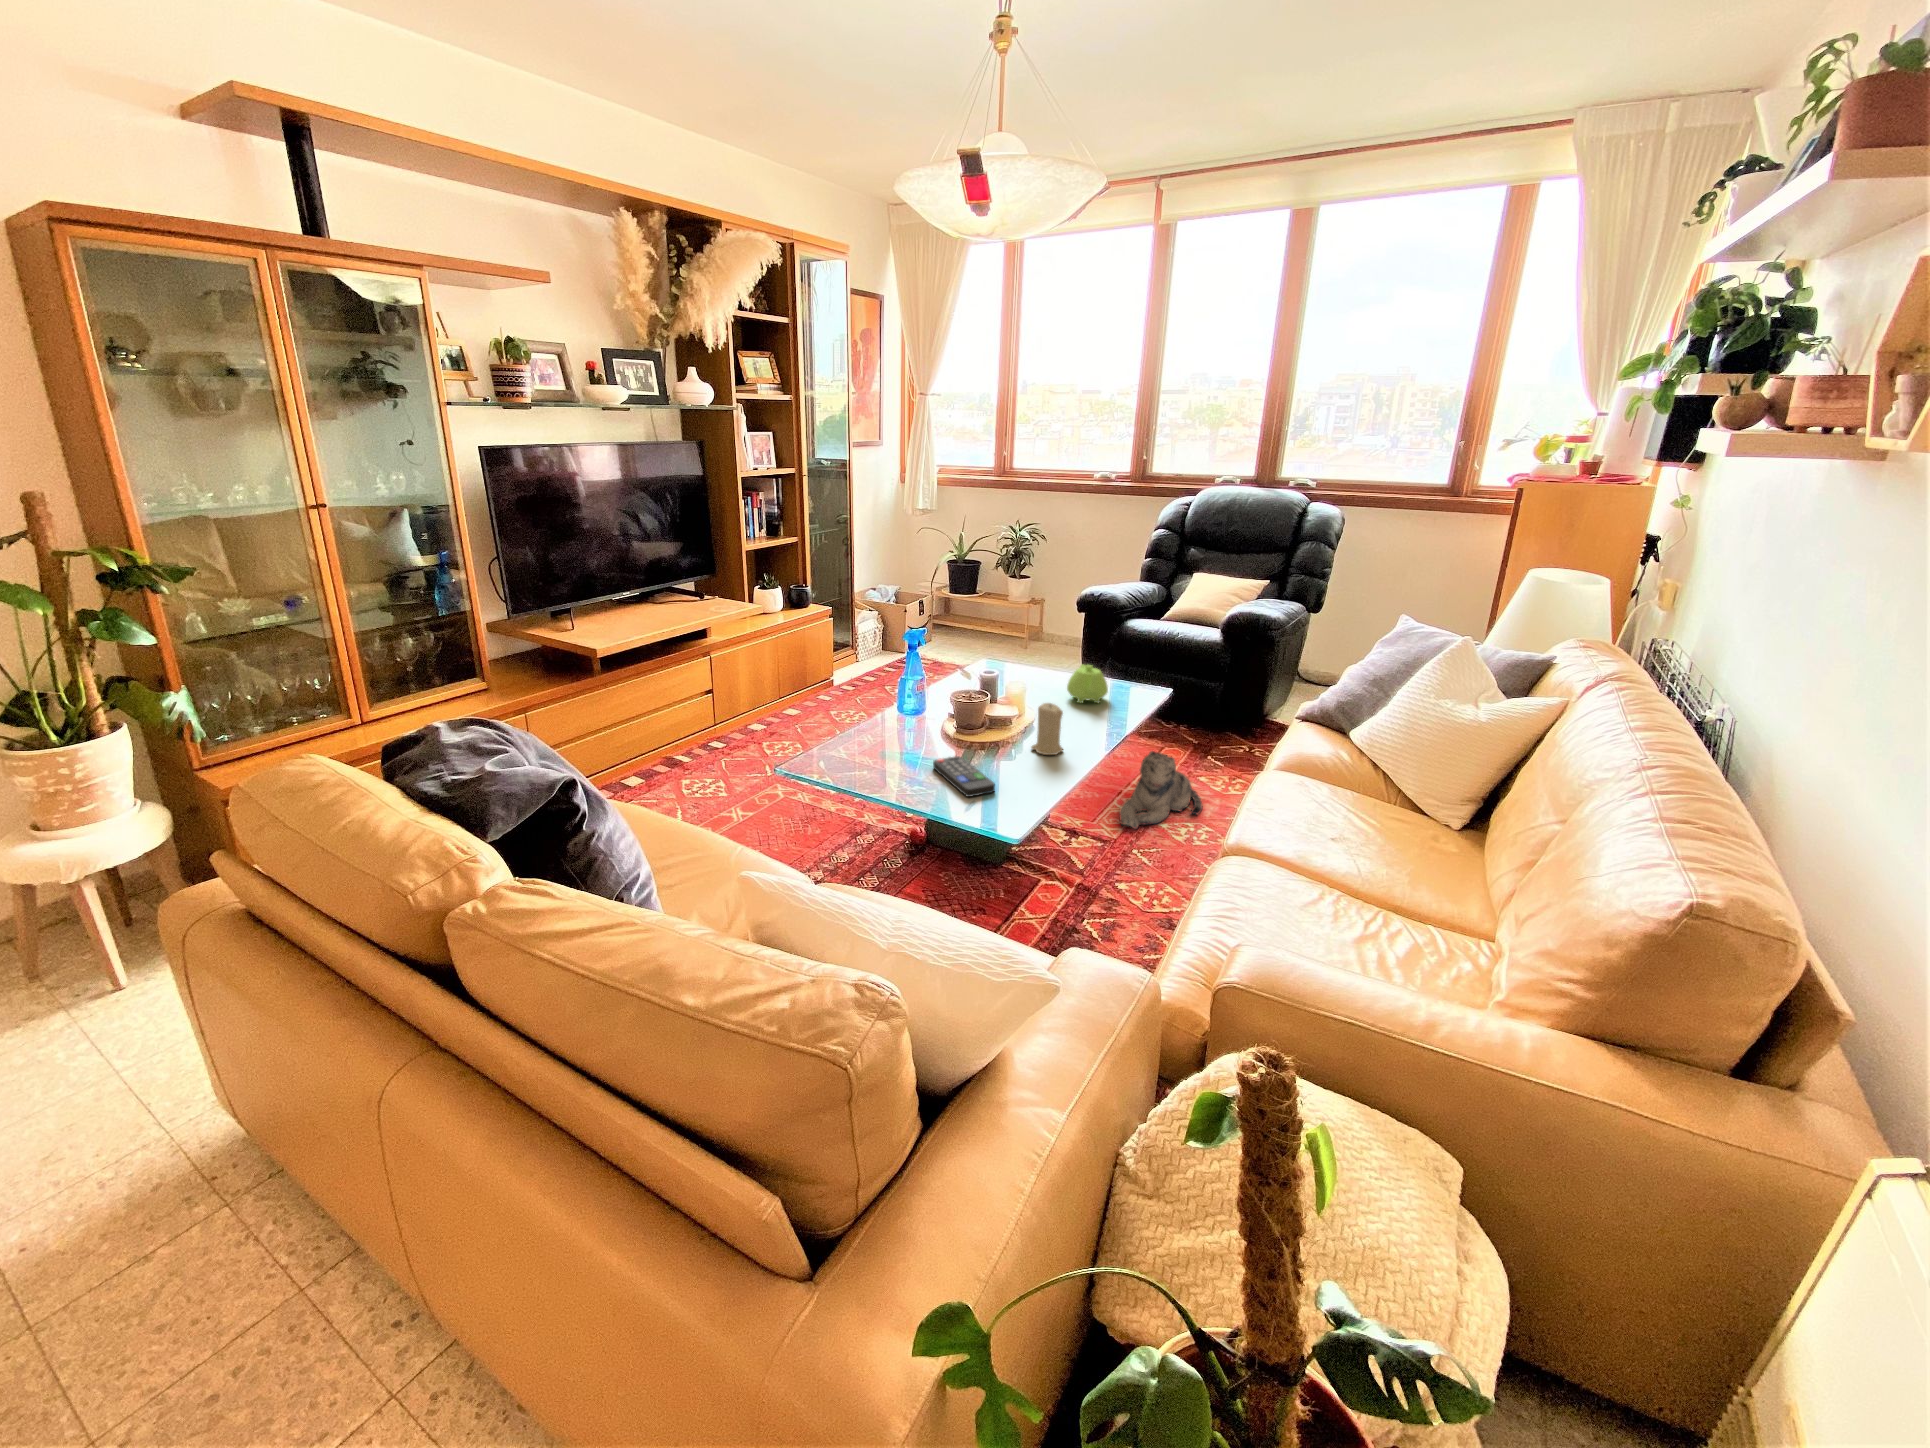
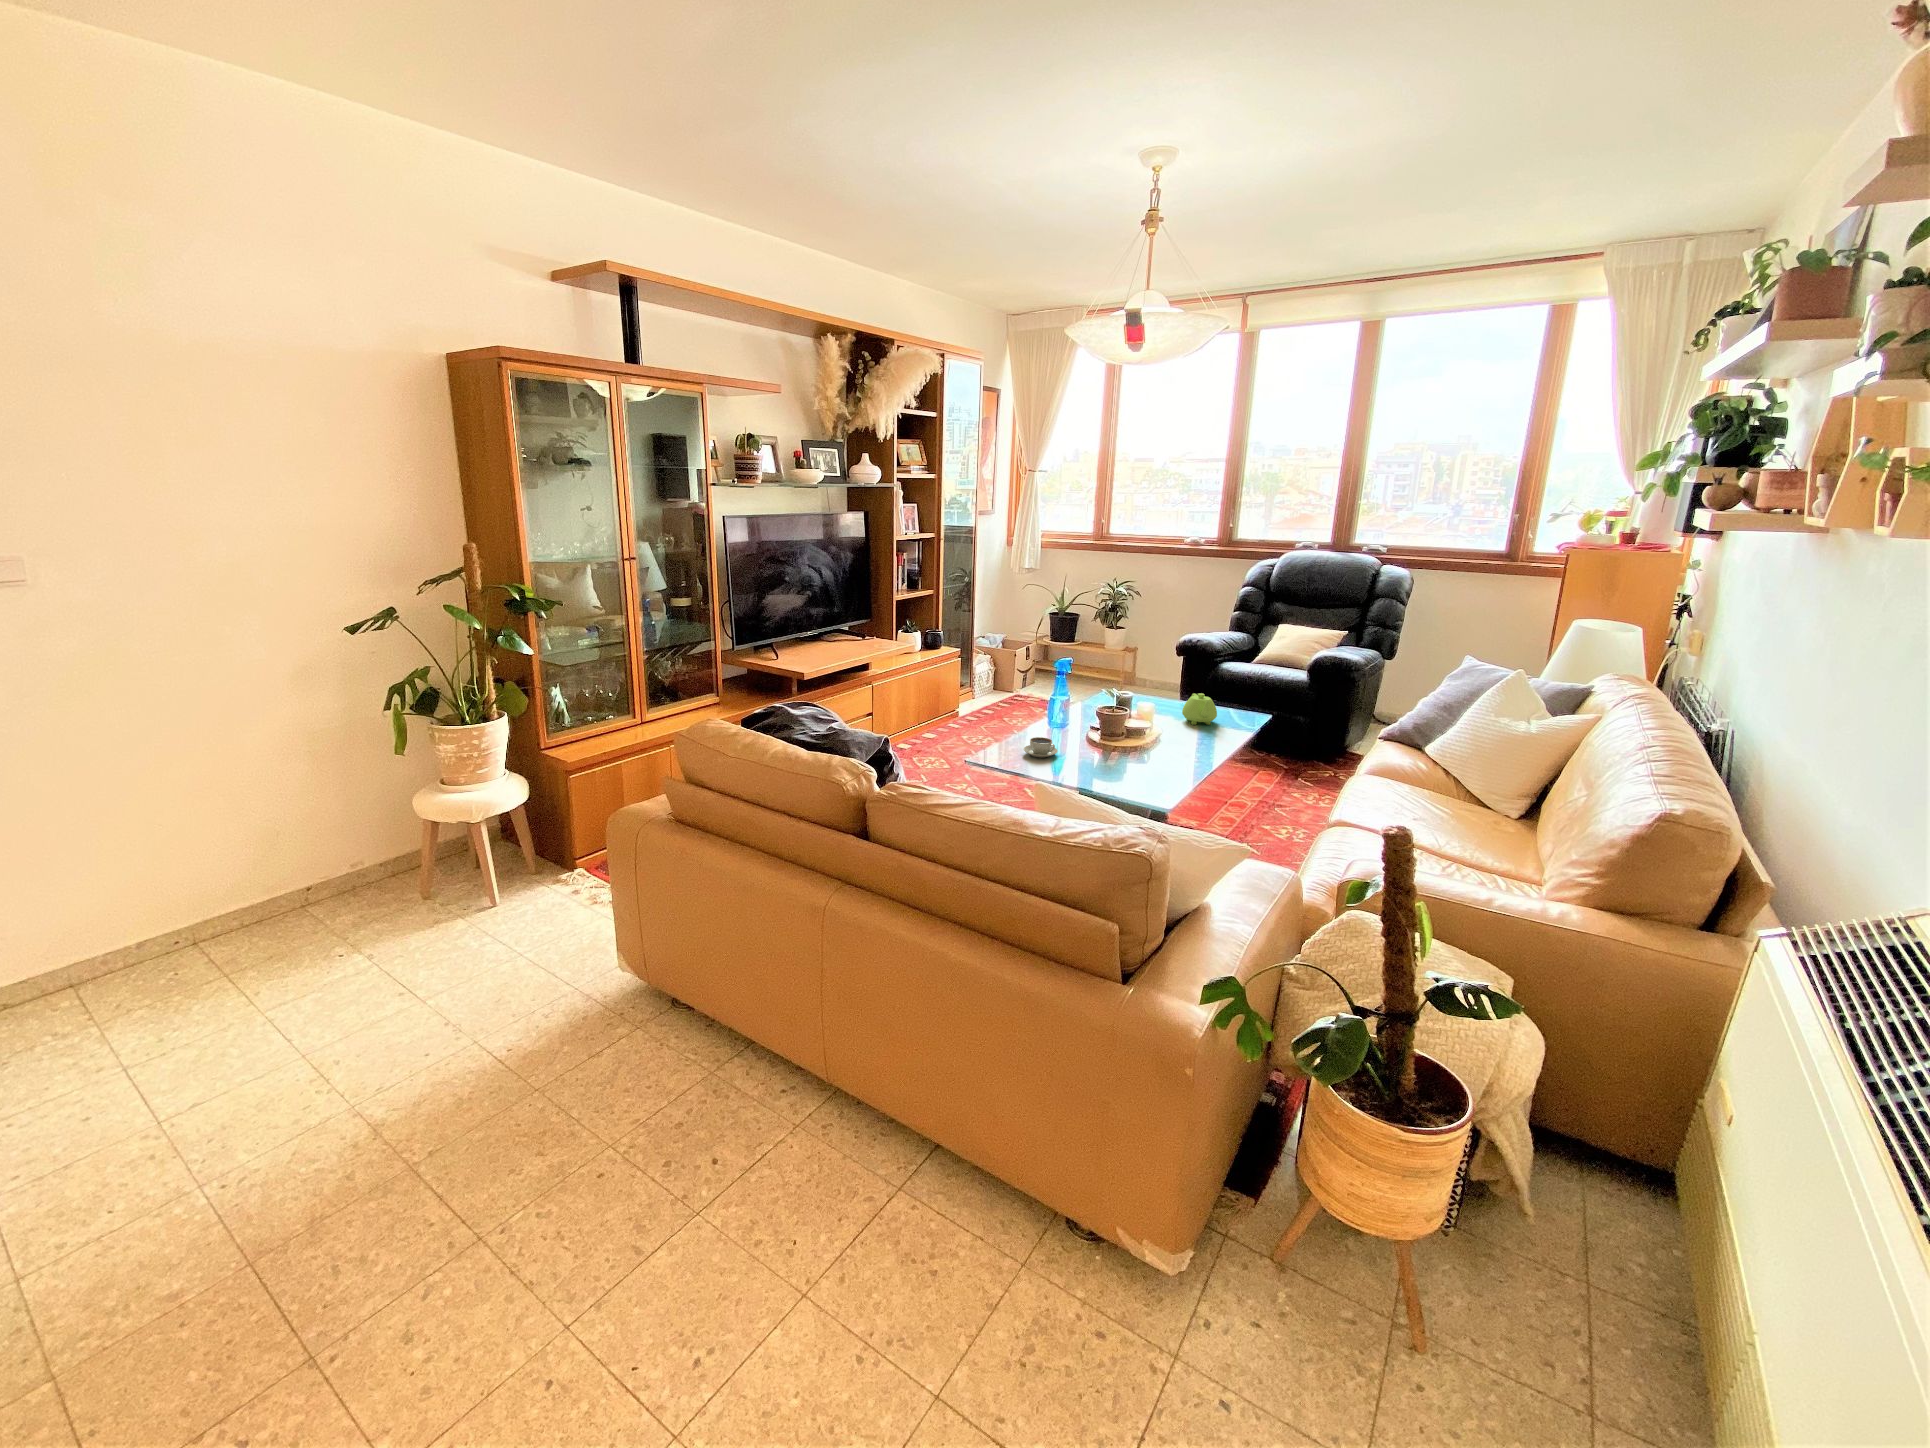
candle: present [1031,703,1063,755] -> none [1161,718,1189,760]
coffee cup: none [859,729,902,756] -> present [1024,737,1058,758]
plush toy: present [1119,751,1203,829] -> none [1228,763,1298,827]
remote control: present [933,756,995,797] -> none [1086,758,1140,786]

